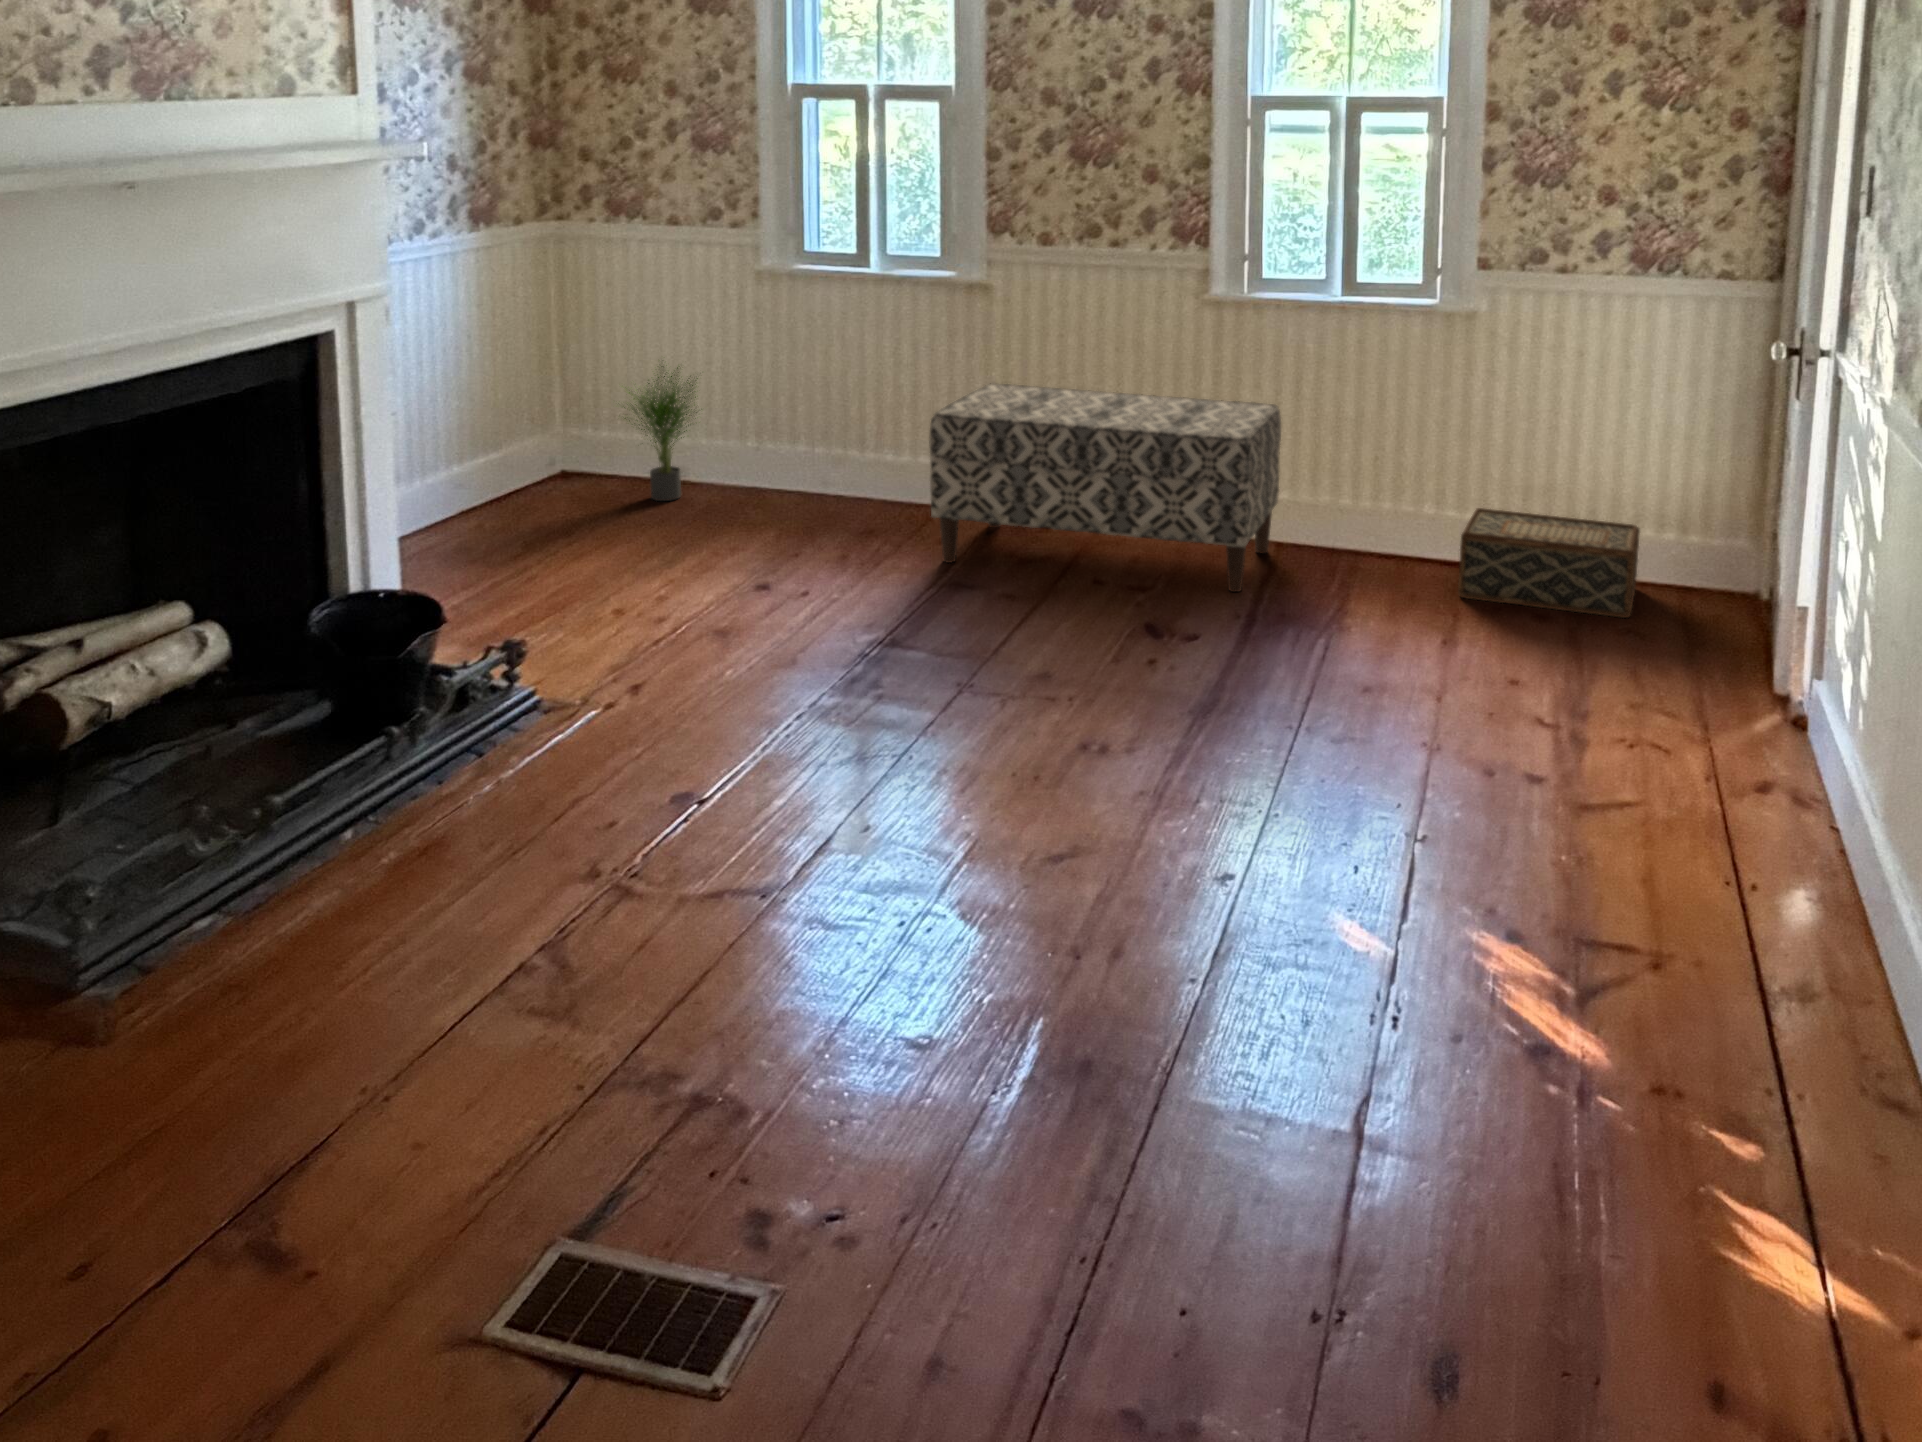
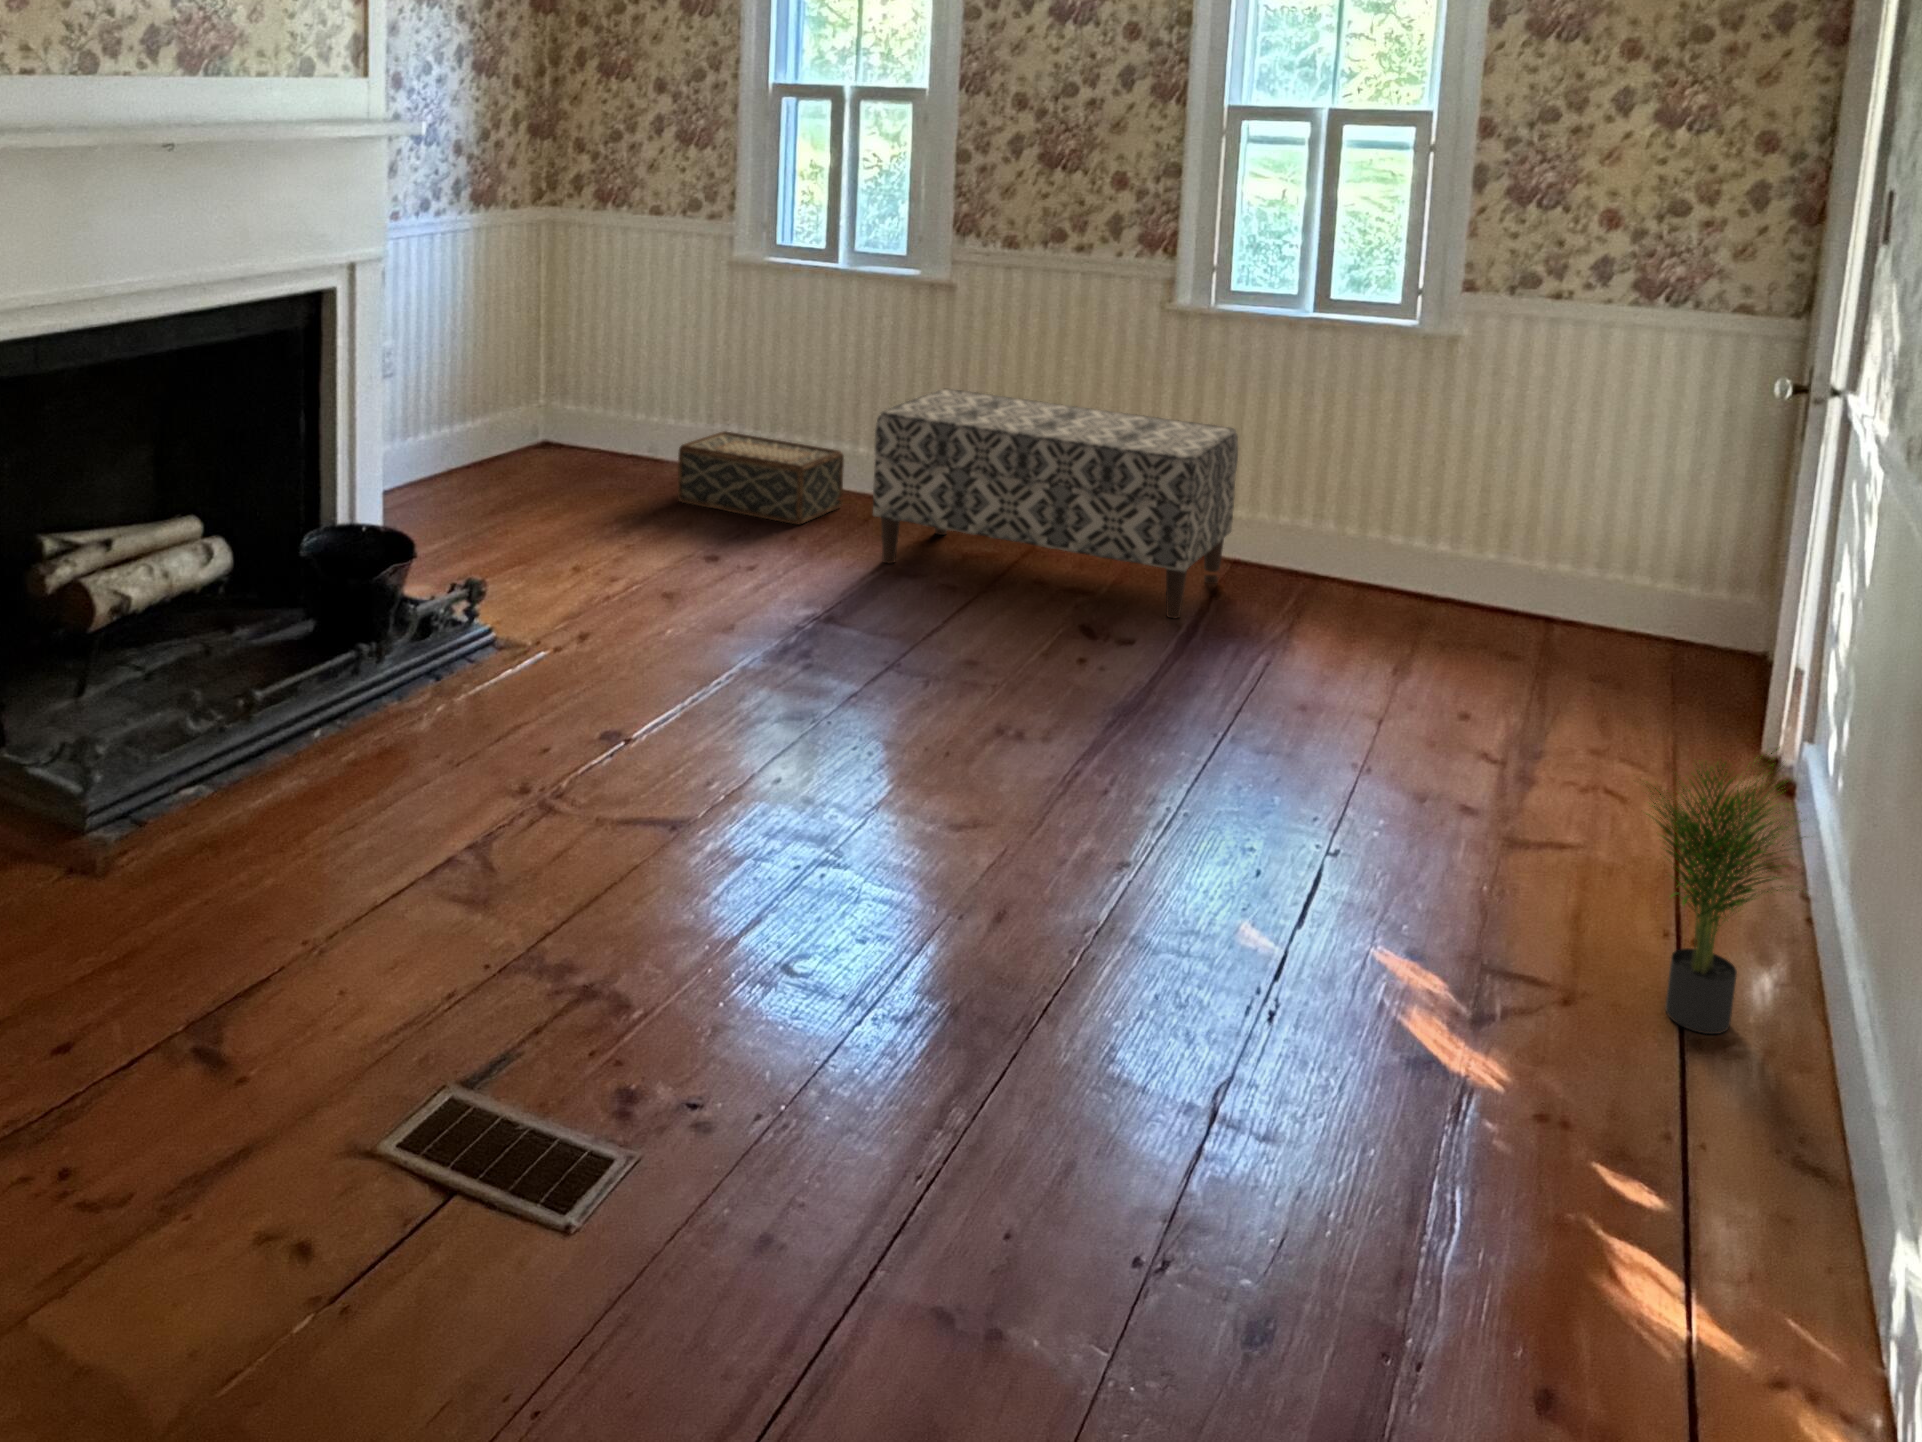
potted plant: present [624,366,698,501] -> present [1649,747,1800,1034]
woven basket: present [1458,508,1640,618] -> present [678,431,844,524]

